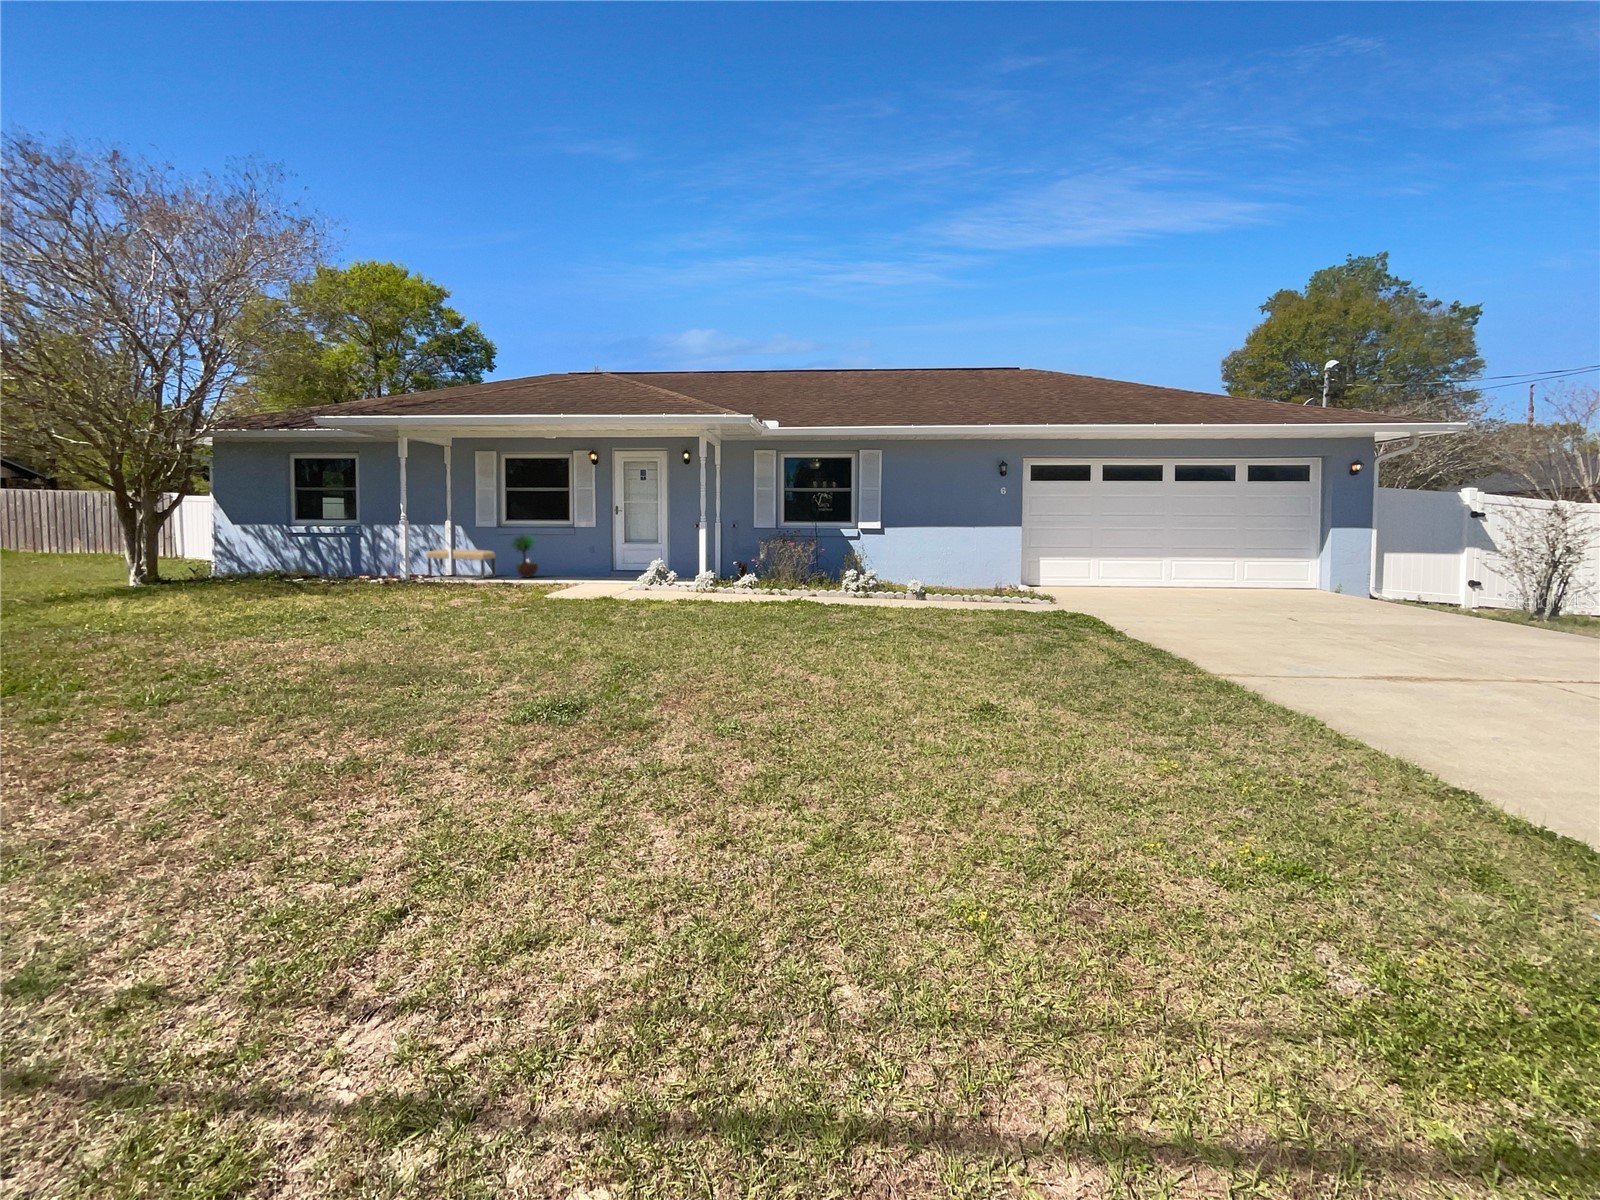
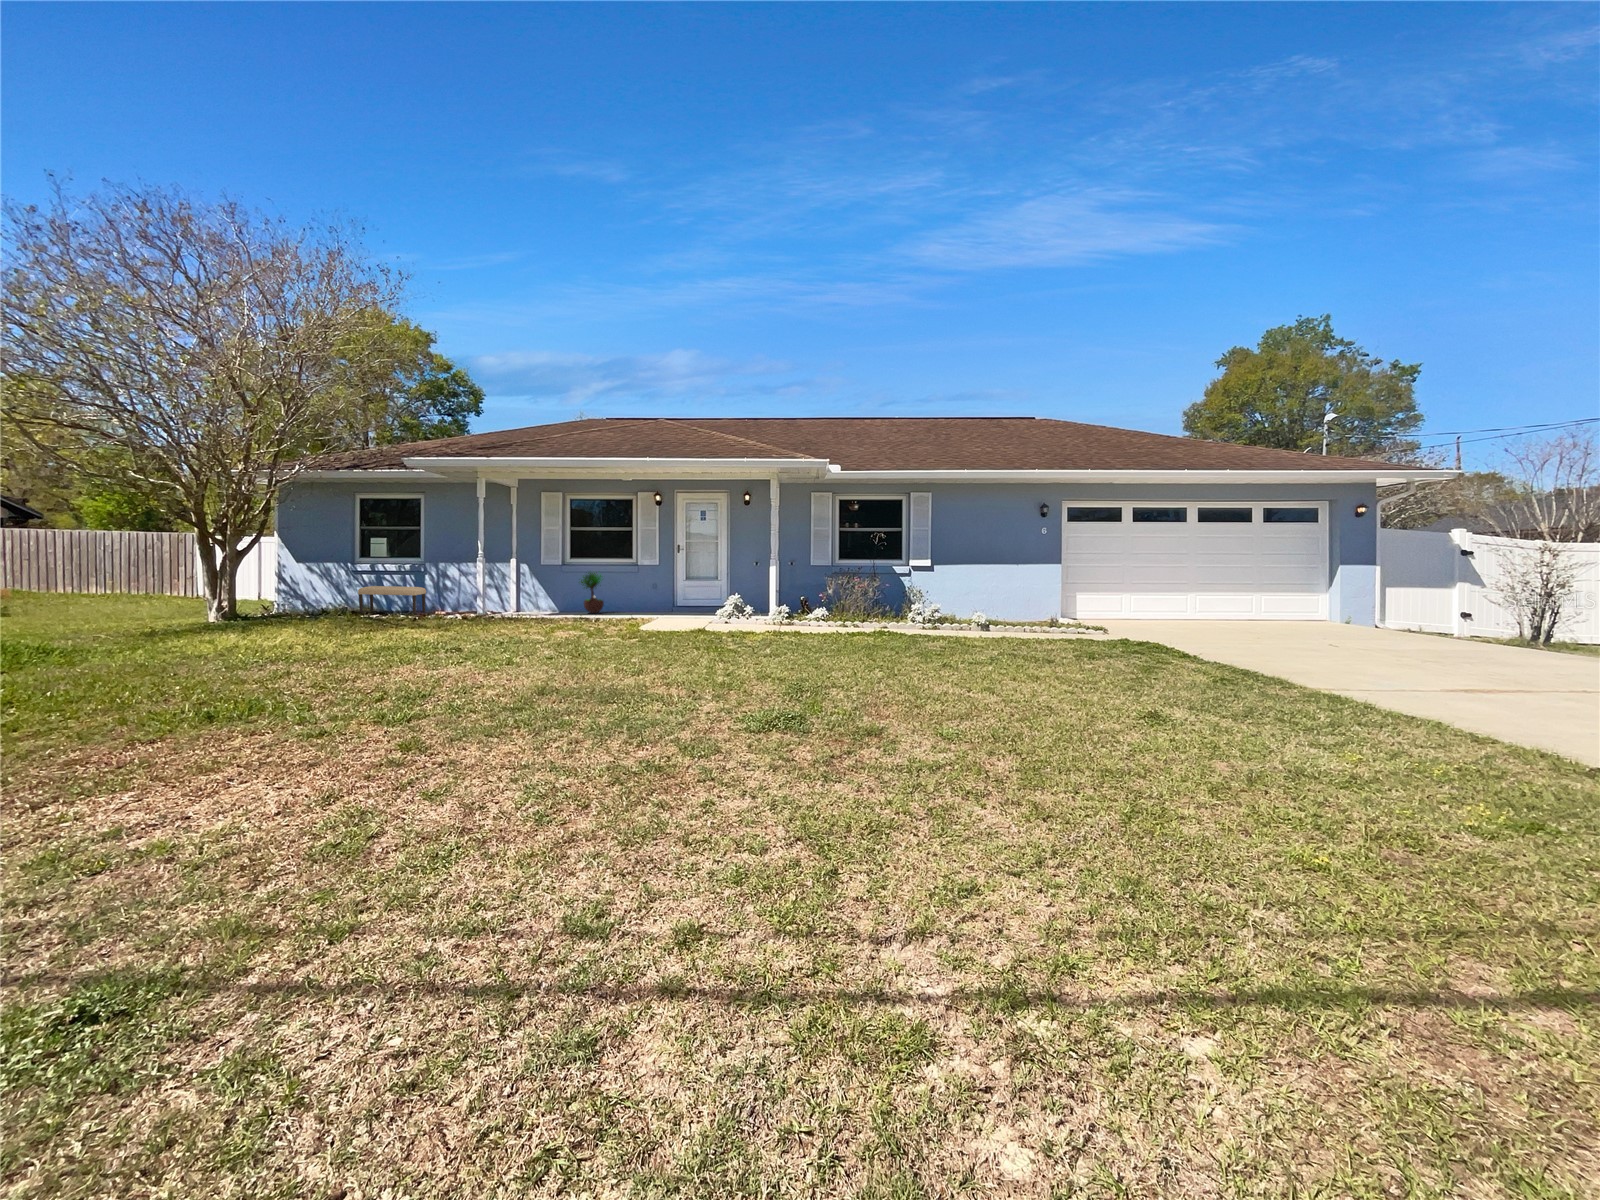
bench: present [426,549,496,579] -> present [358,586,426,614]

